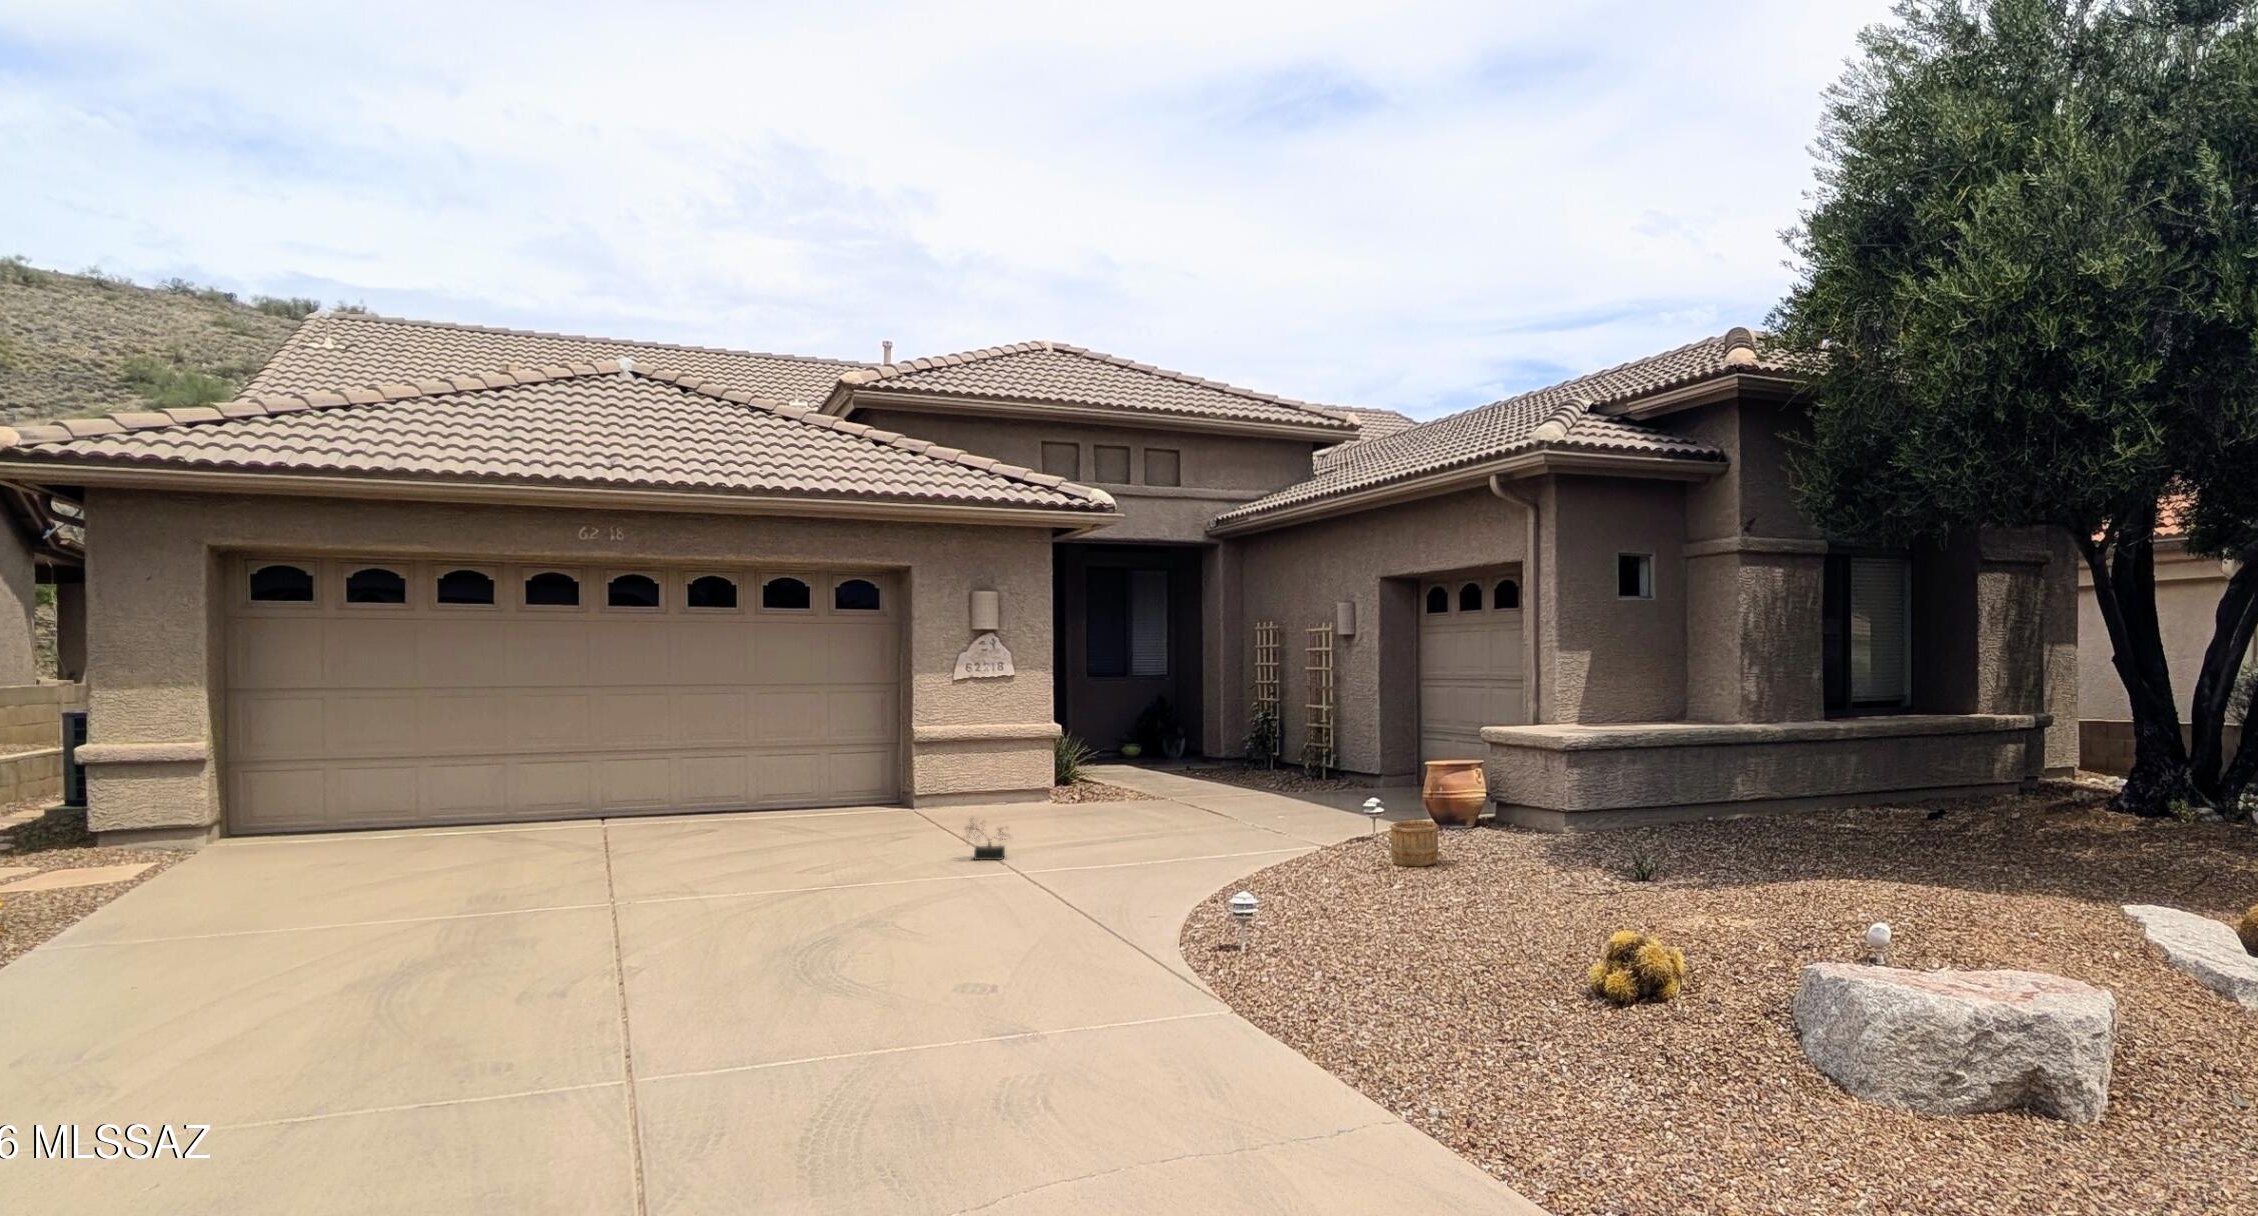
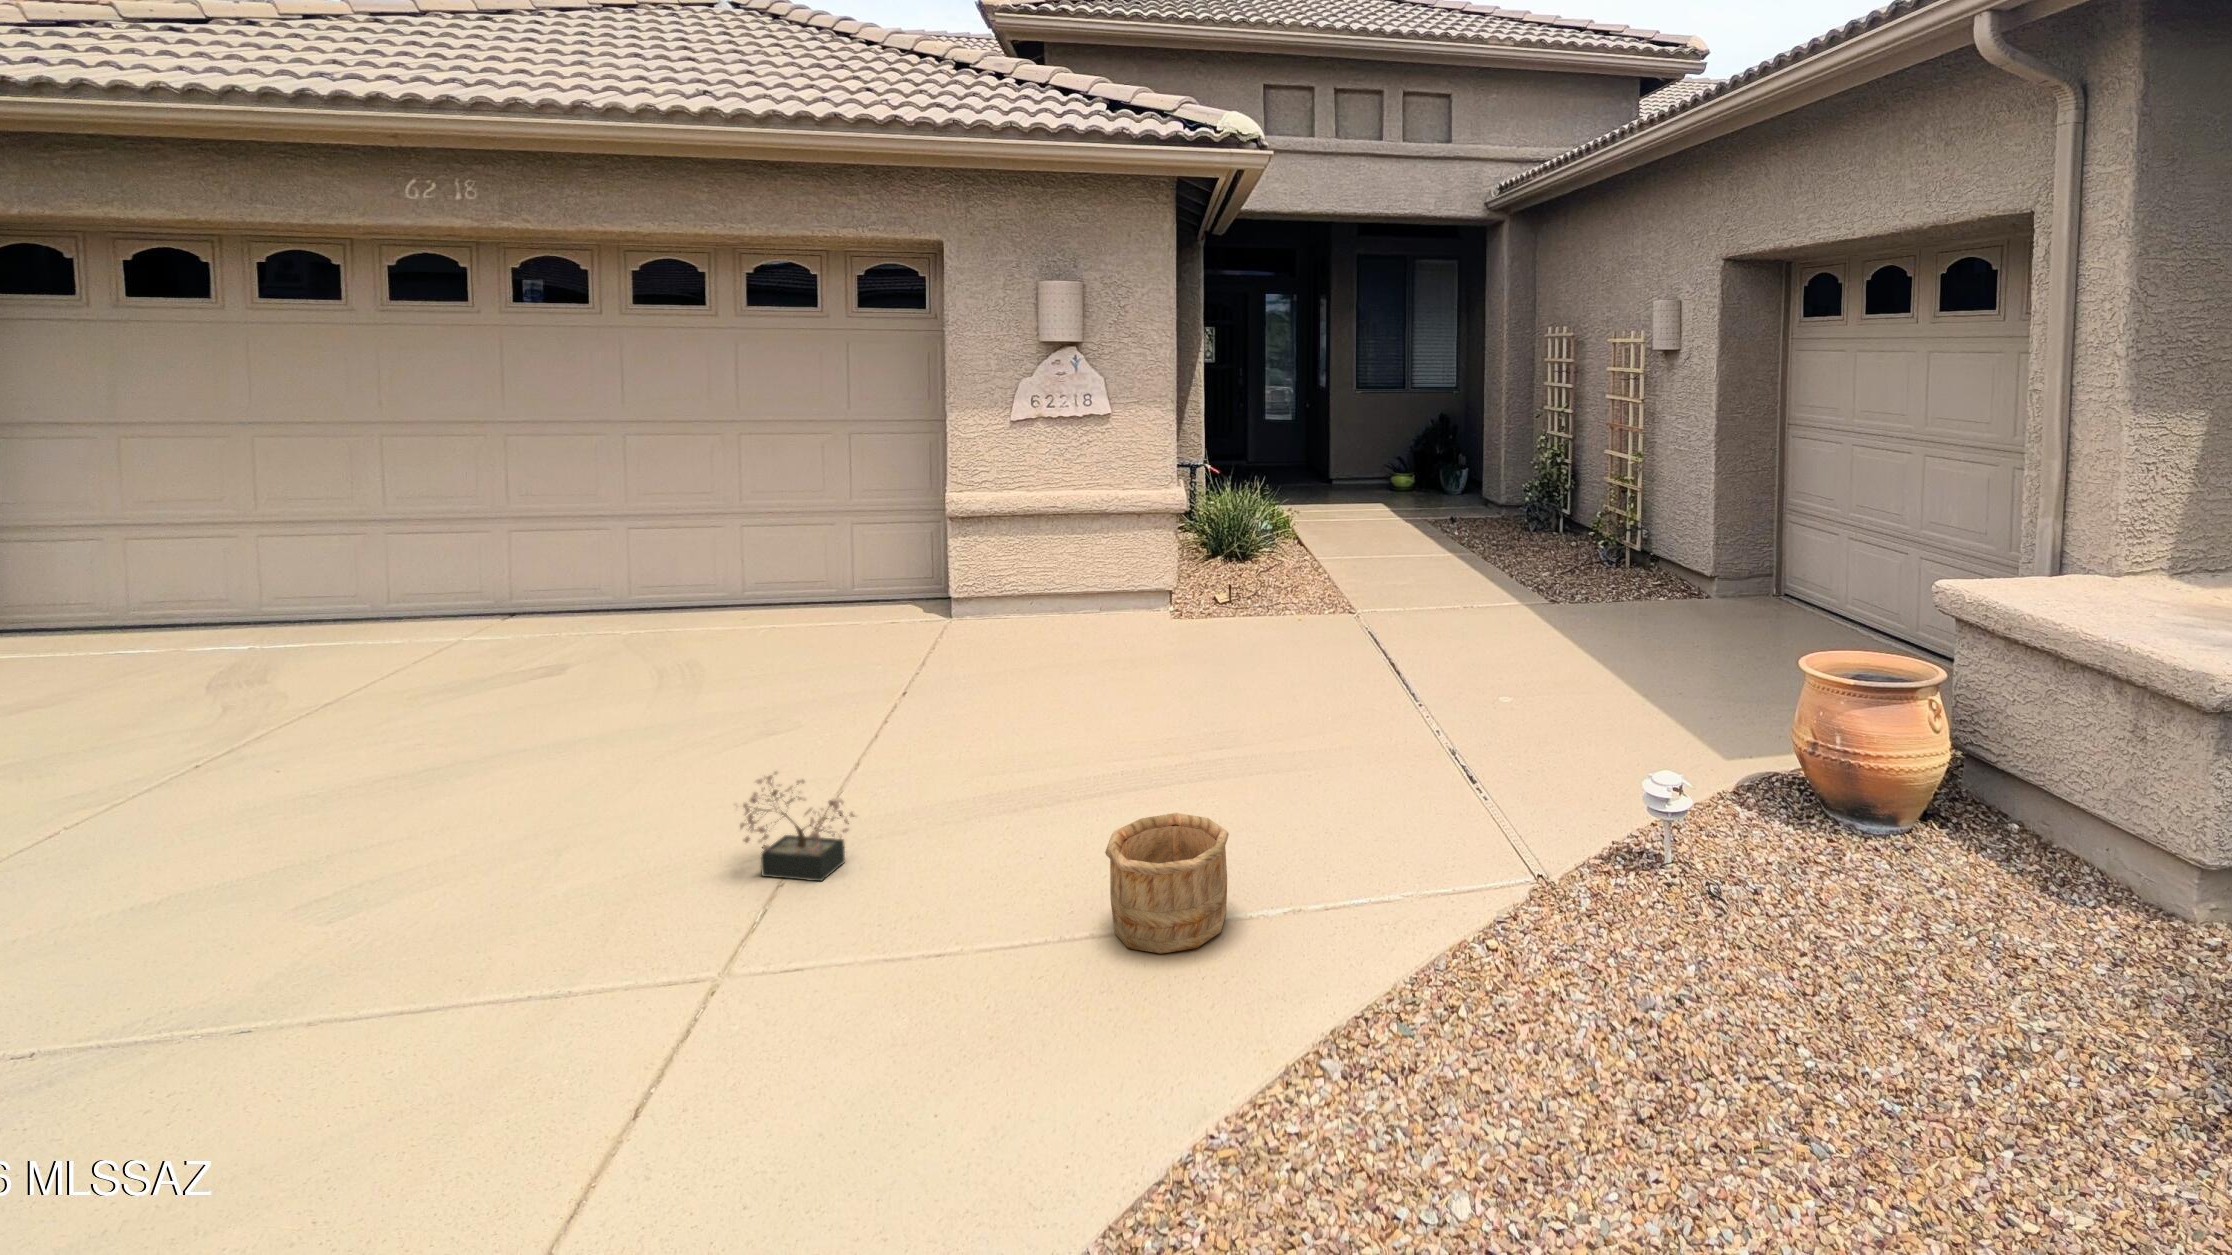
wooden bucket: present [1390,820,1439,866] -> present [1105,813,1229,953]

